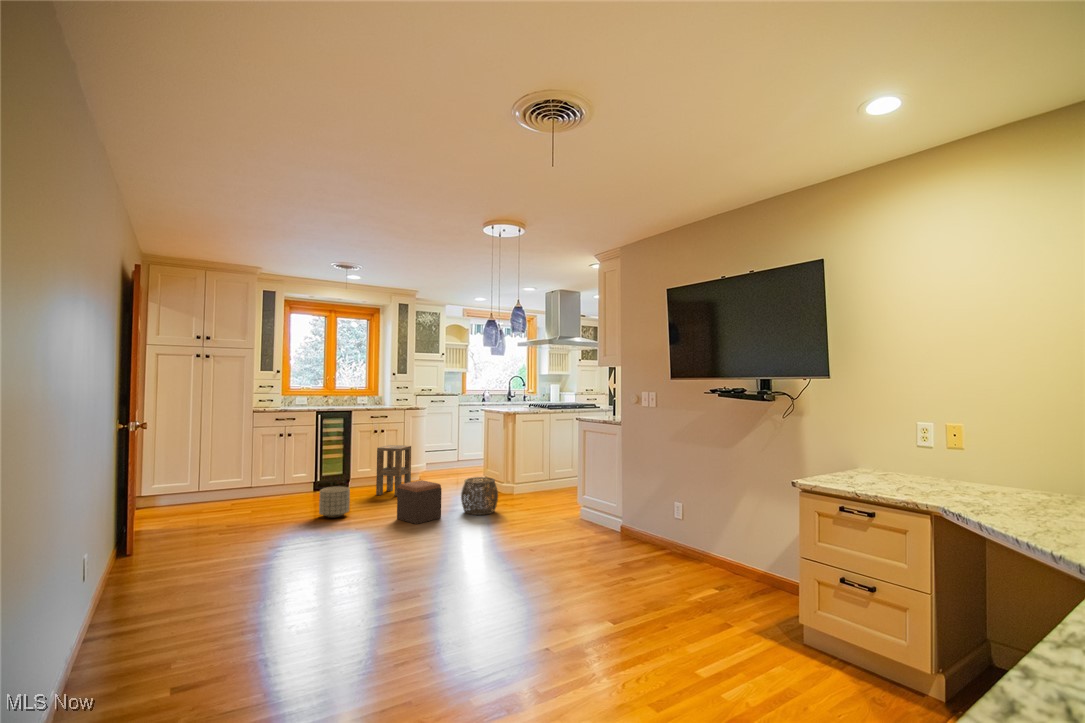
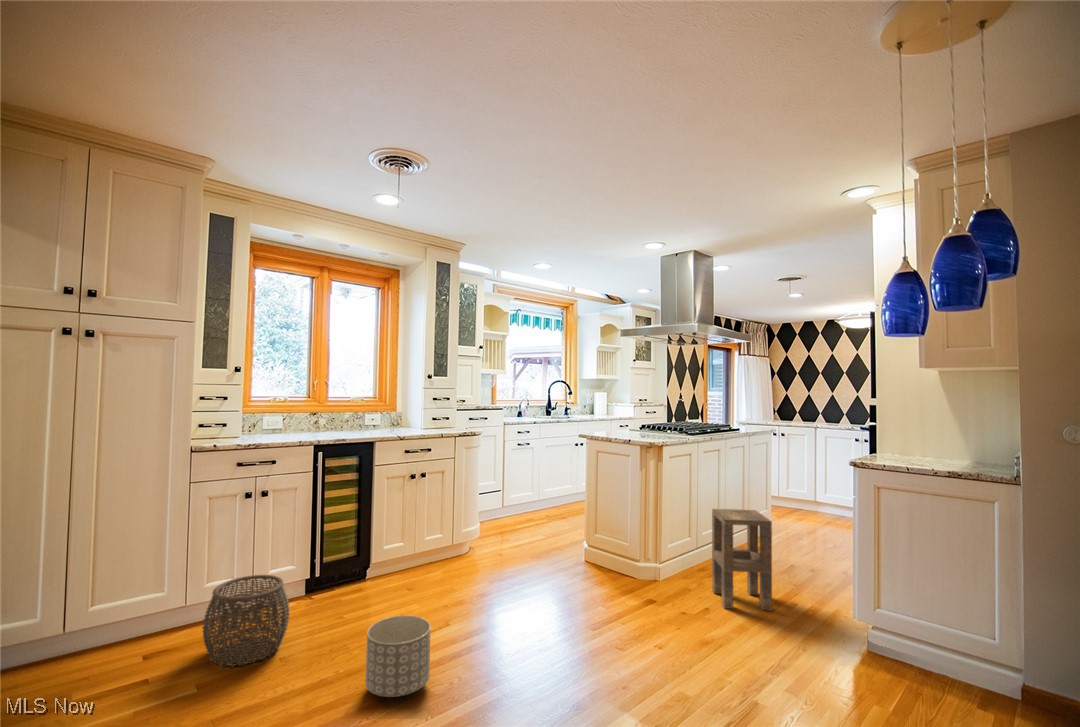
side table: present [376,445,411,496] -> present [712,509,772,610]
woven basket: present [461,477,498,515] -> present [202,575,290,667]
footstool: present [397,480,441,524] -> none [540,593,627,708]

